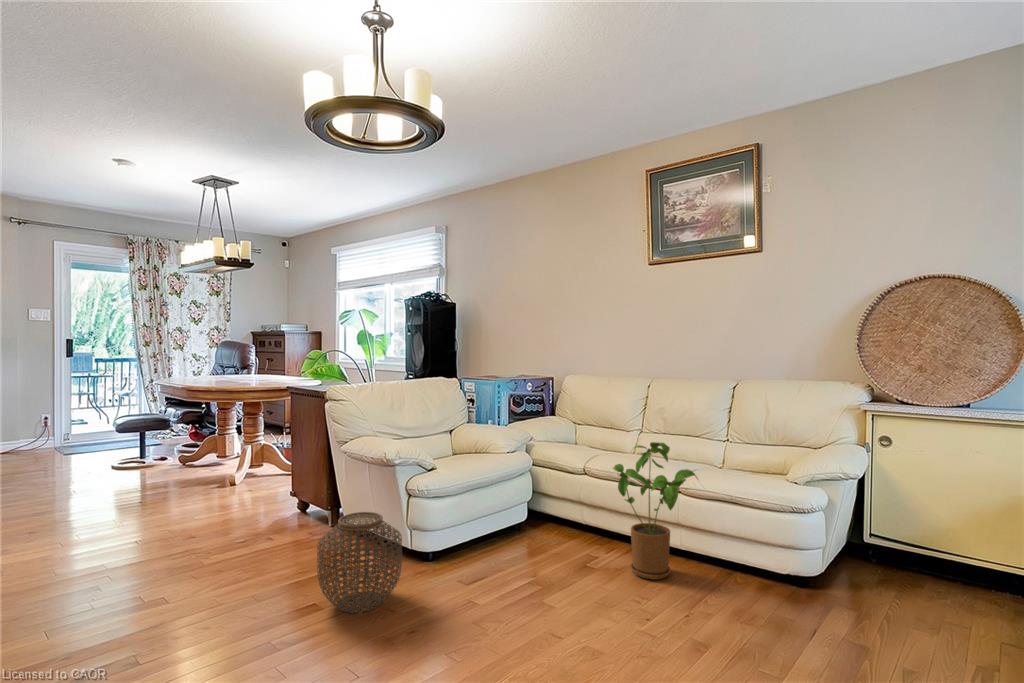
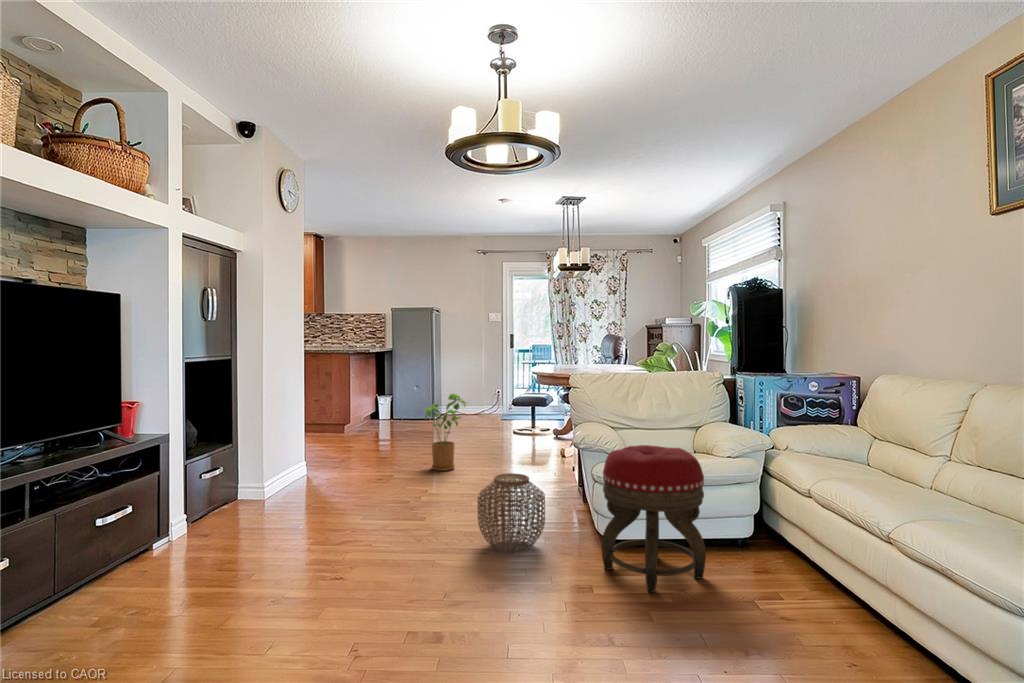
house plant: present [613,442,697,579] -> present [425,394,466,471]
footstool: none [470,452,564,593] -> present [601,445,706,593]

